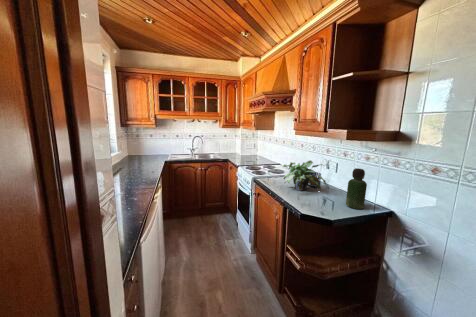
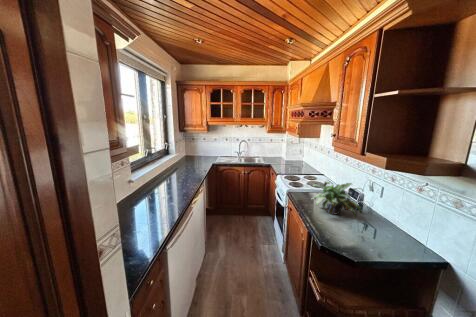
bottle: present [346,168,367,209] -> none [382,203,411,252]

